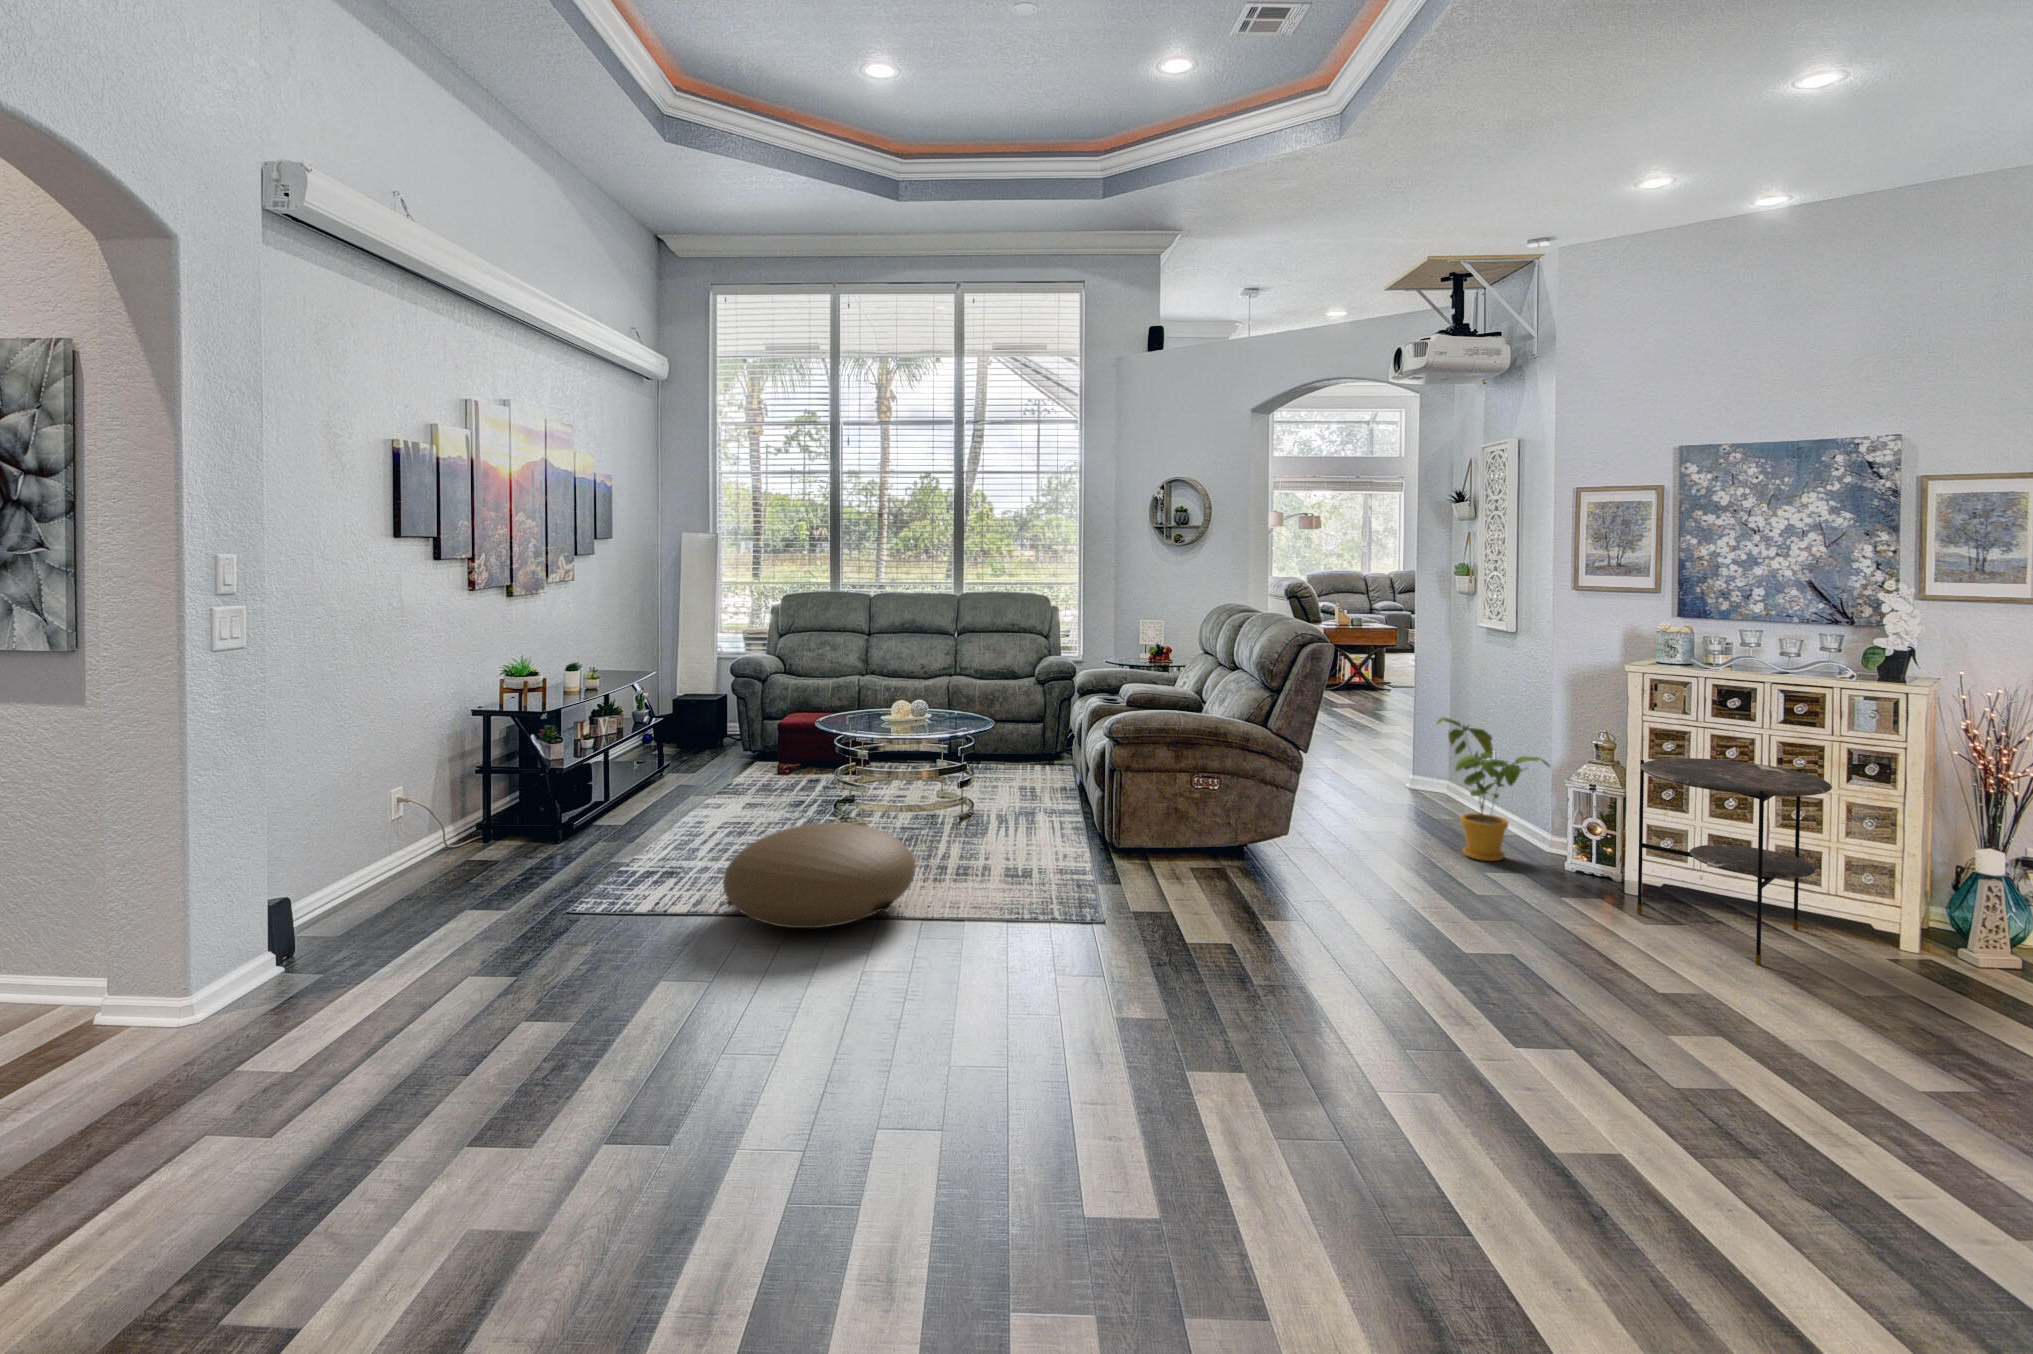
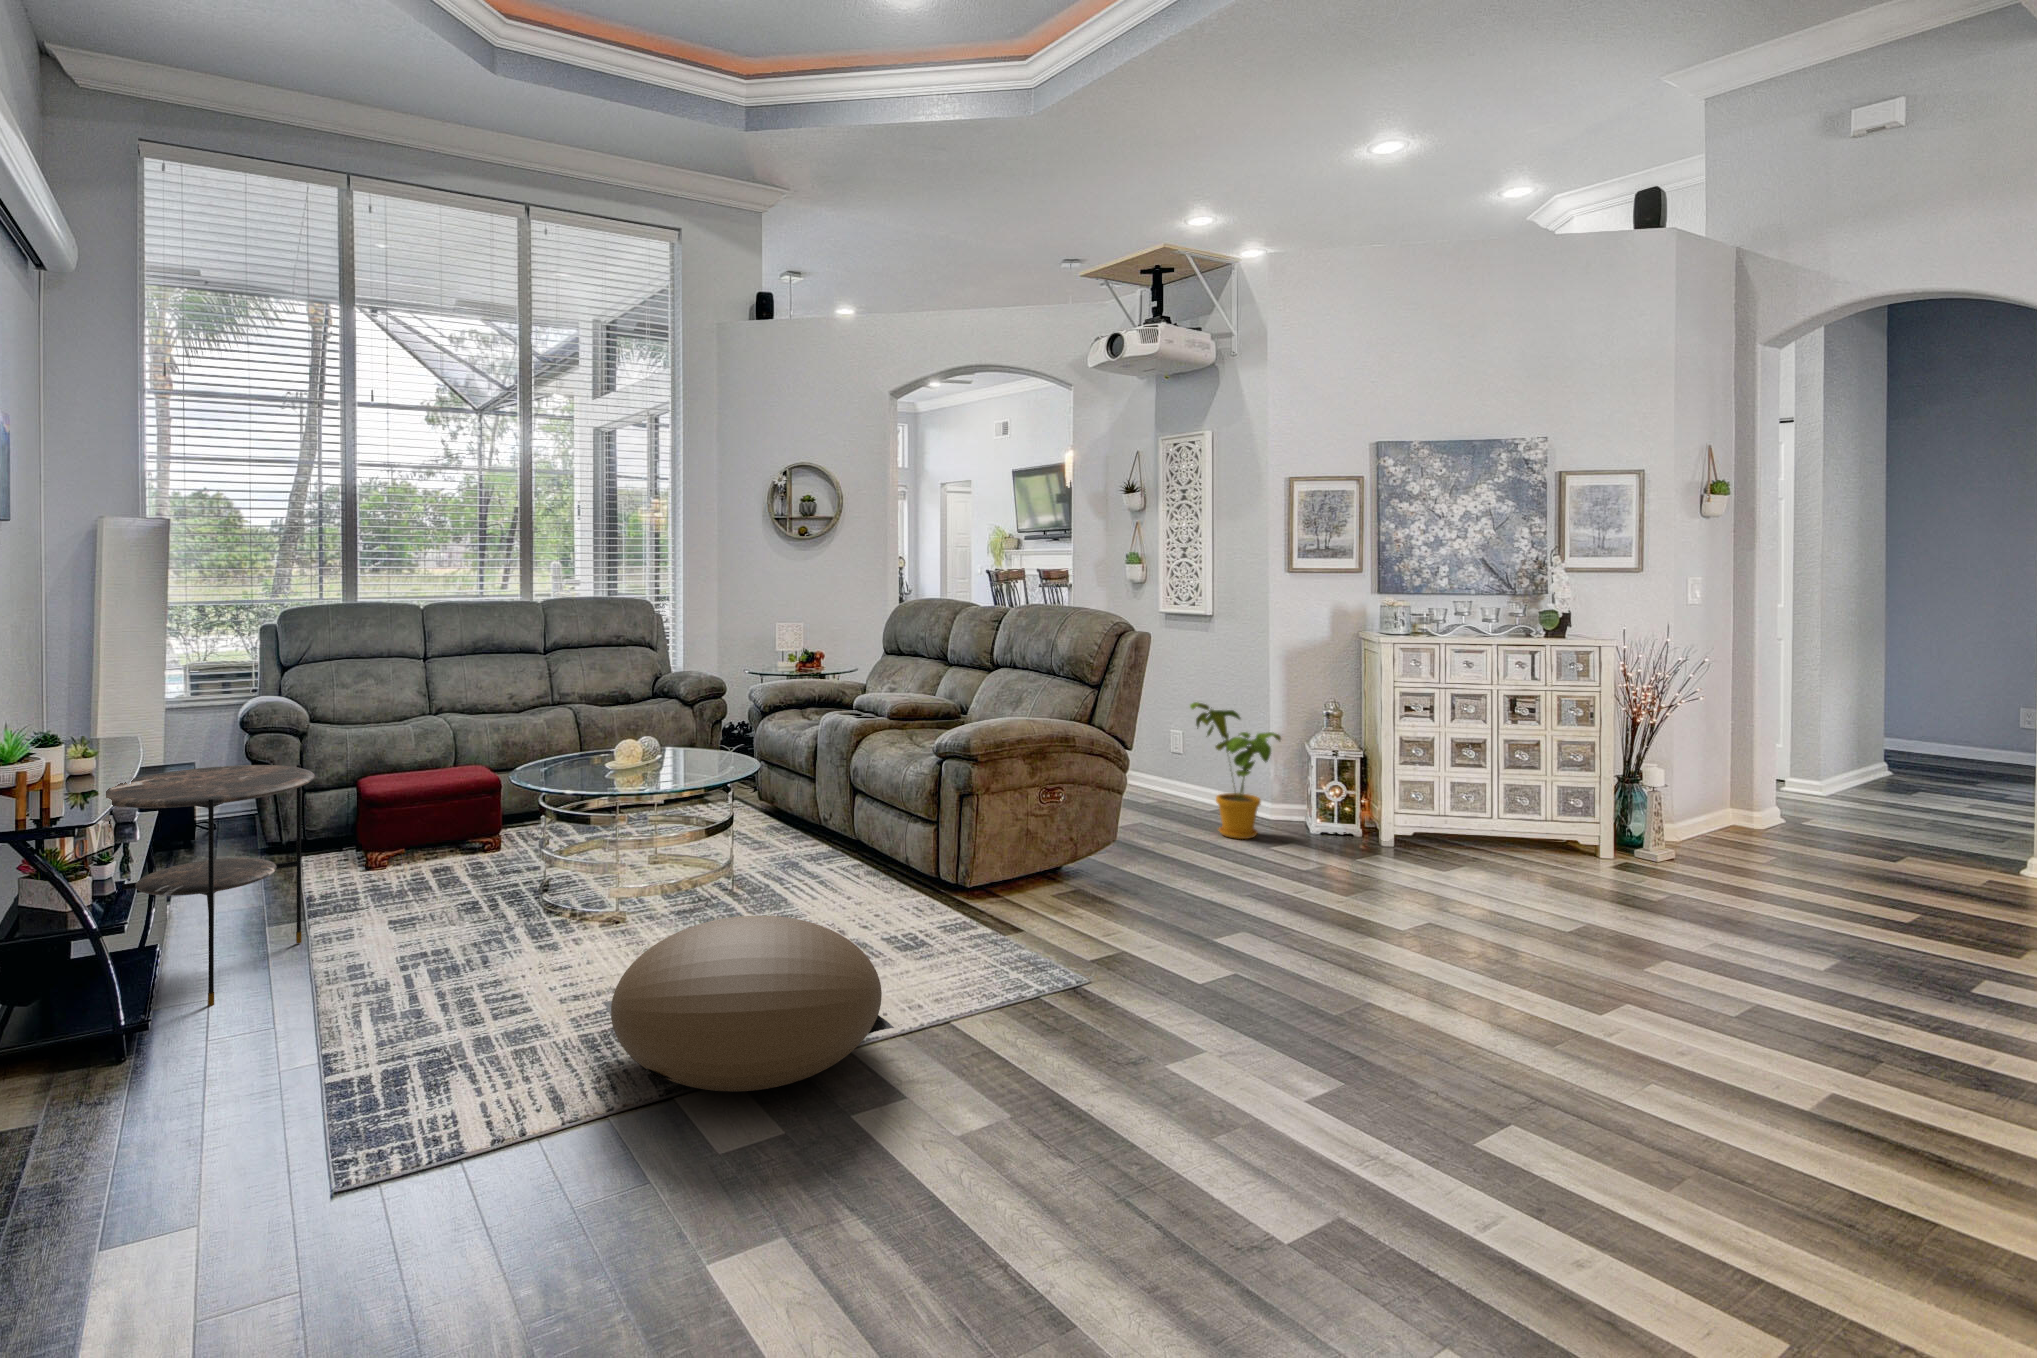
side table: present [1637,758,1832,965] -> present [106,765,315,1006]

